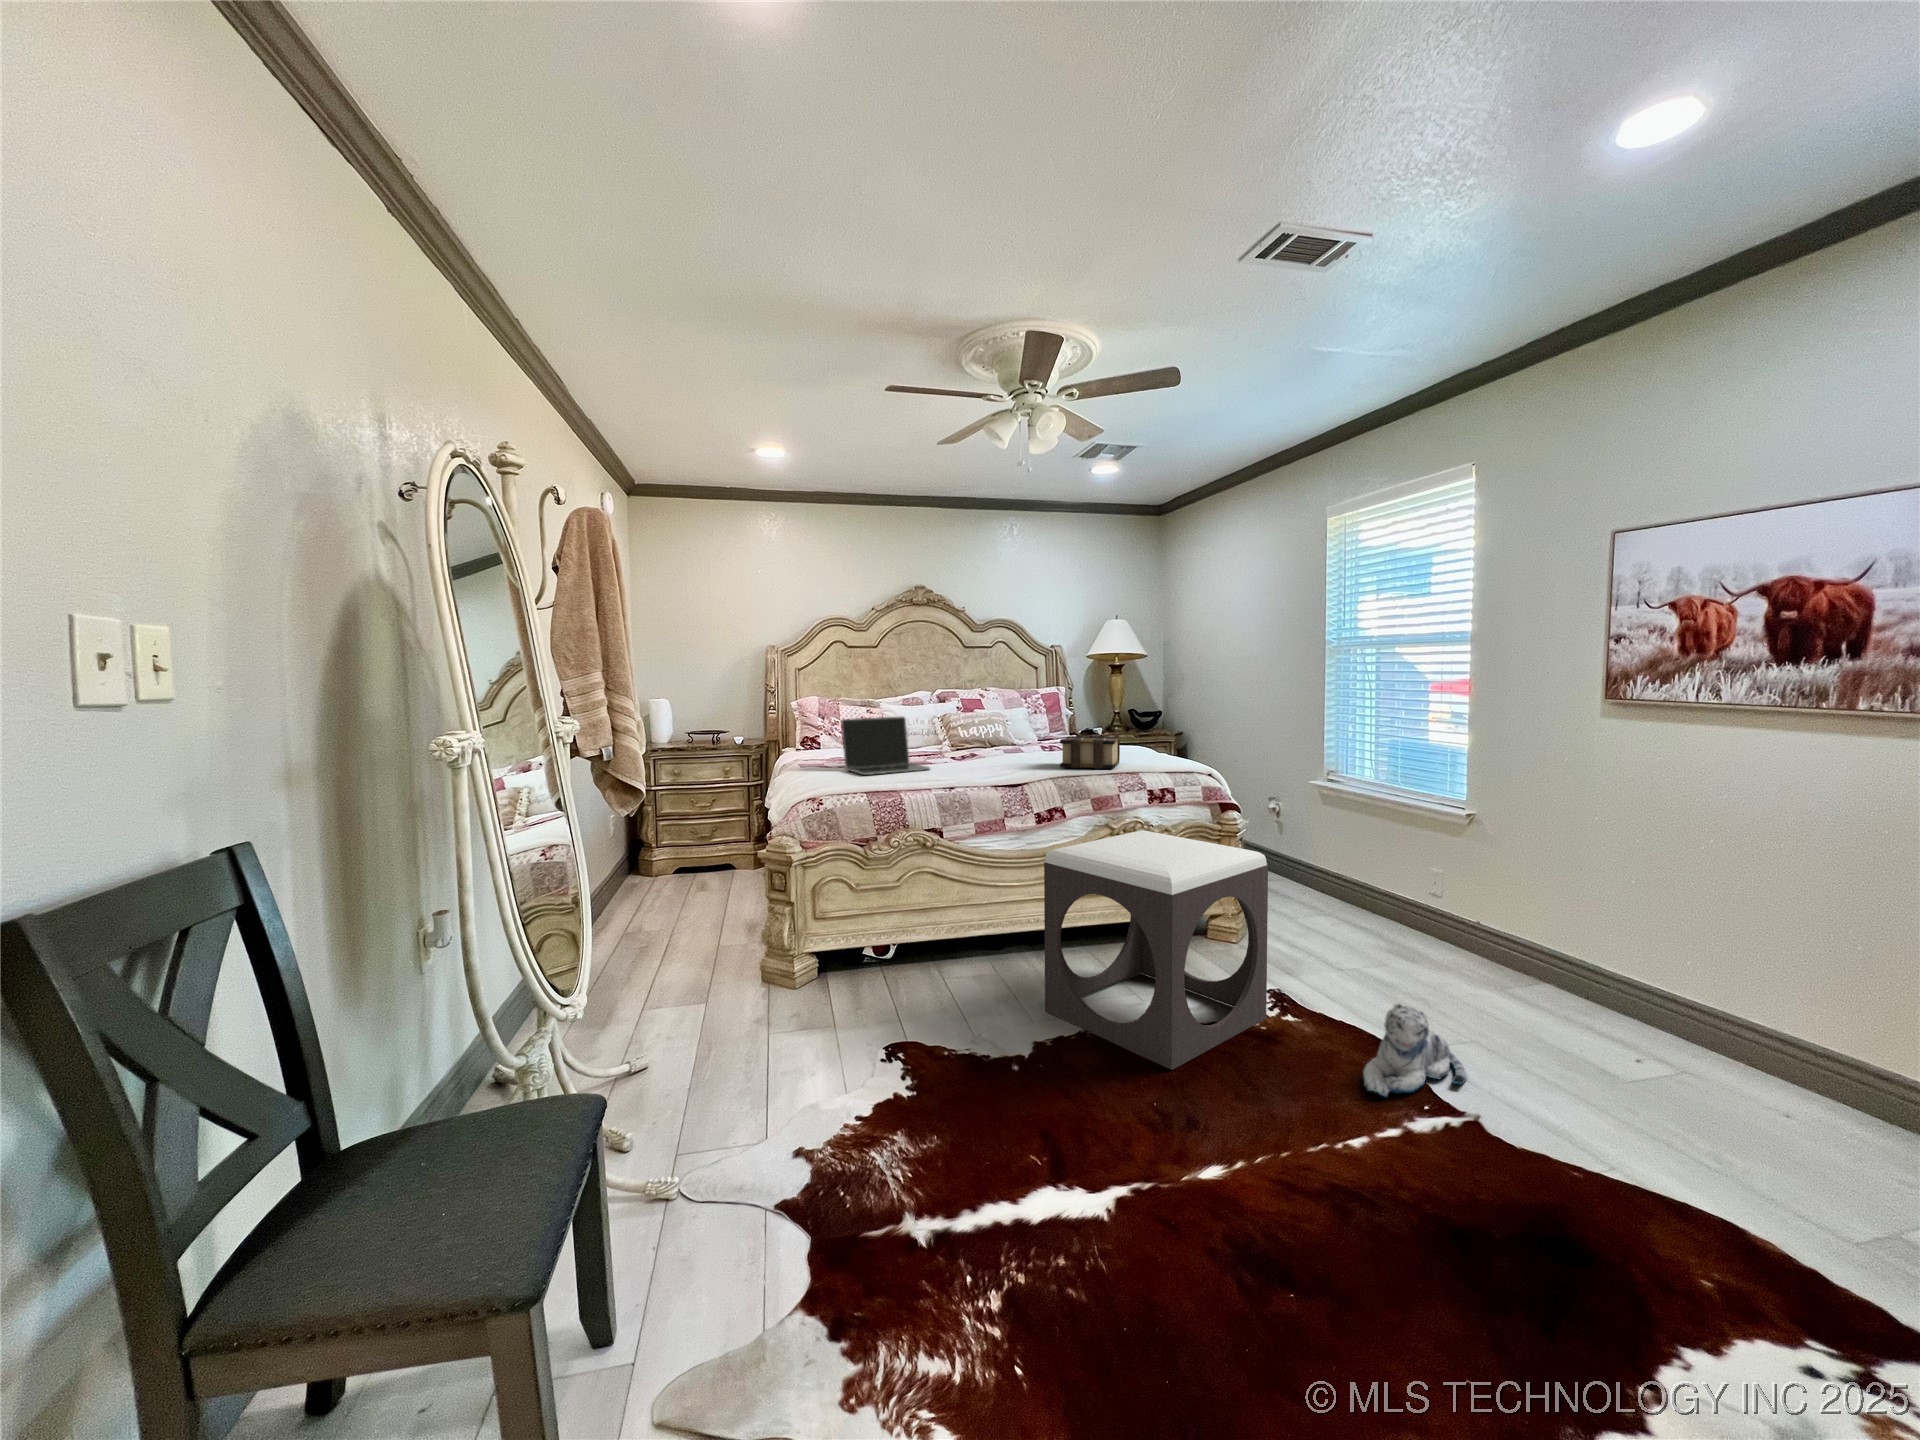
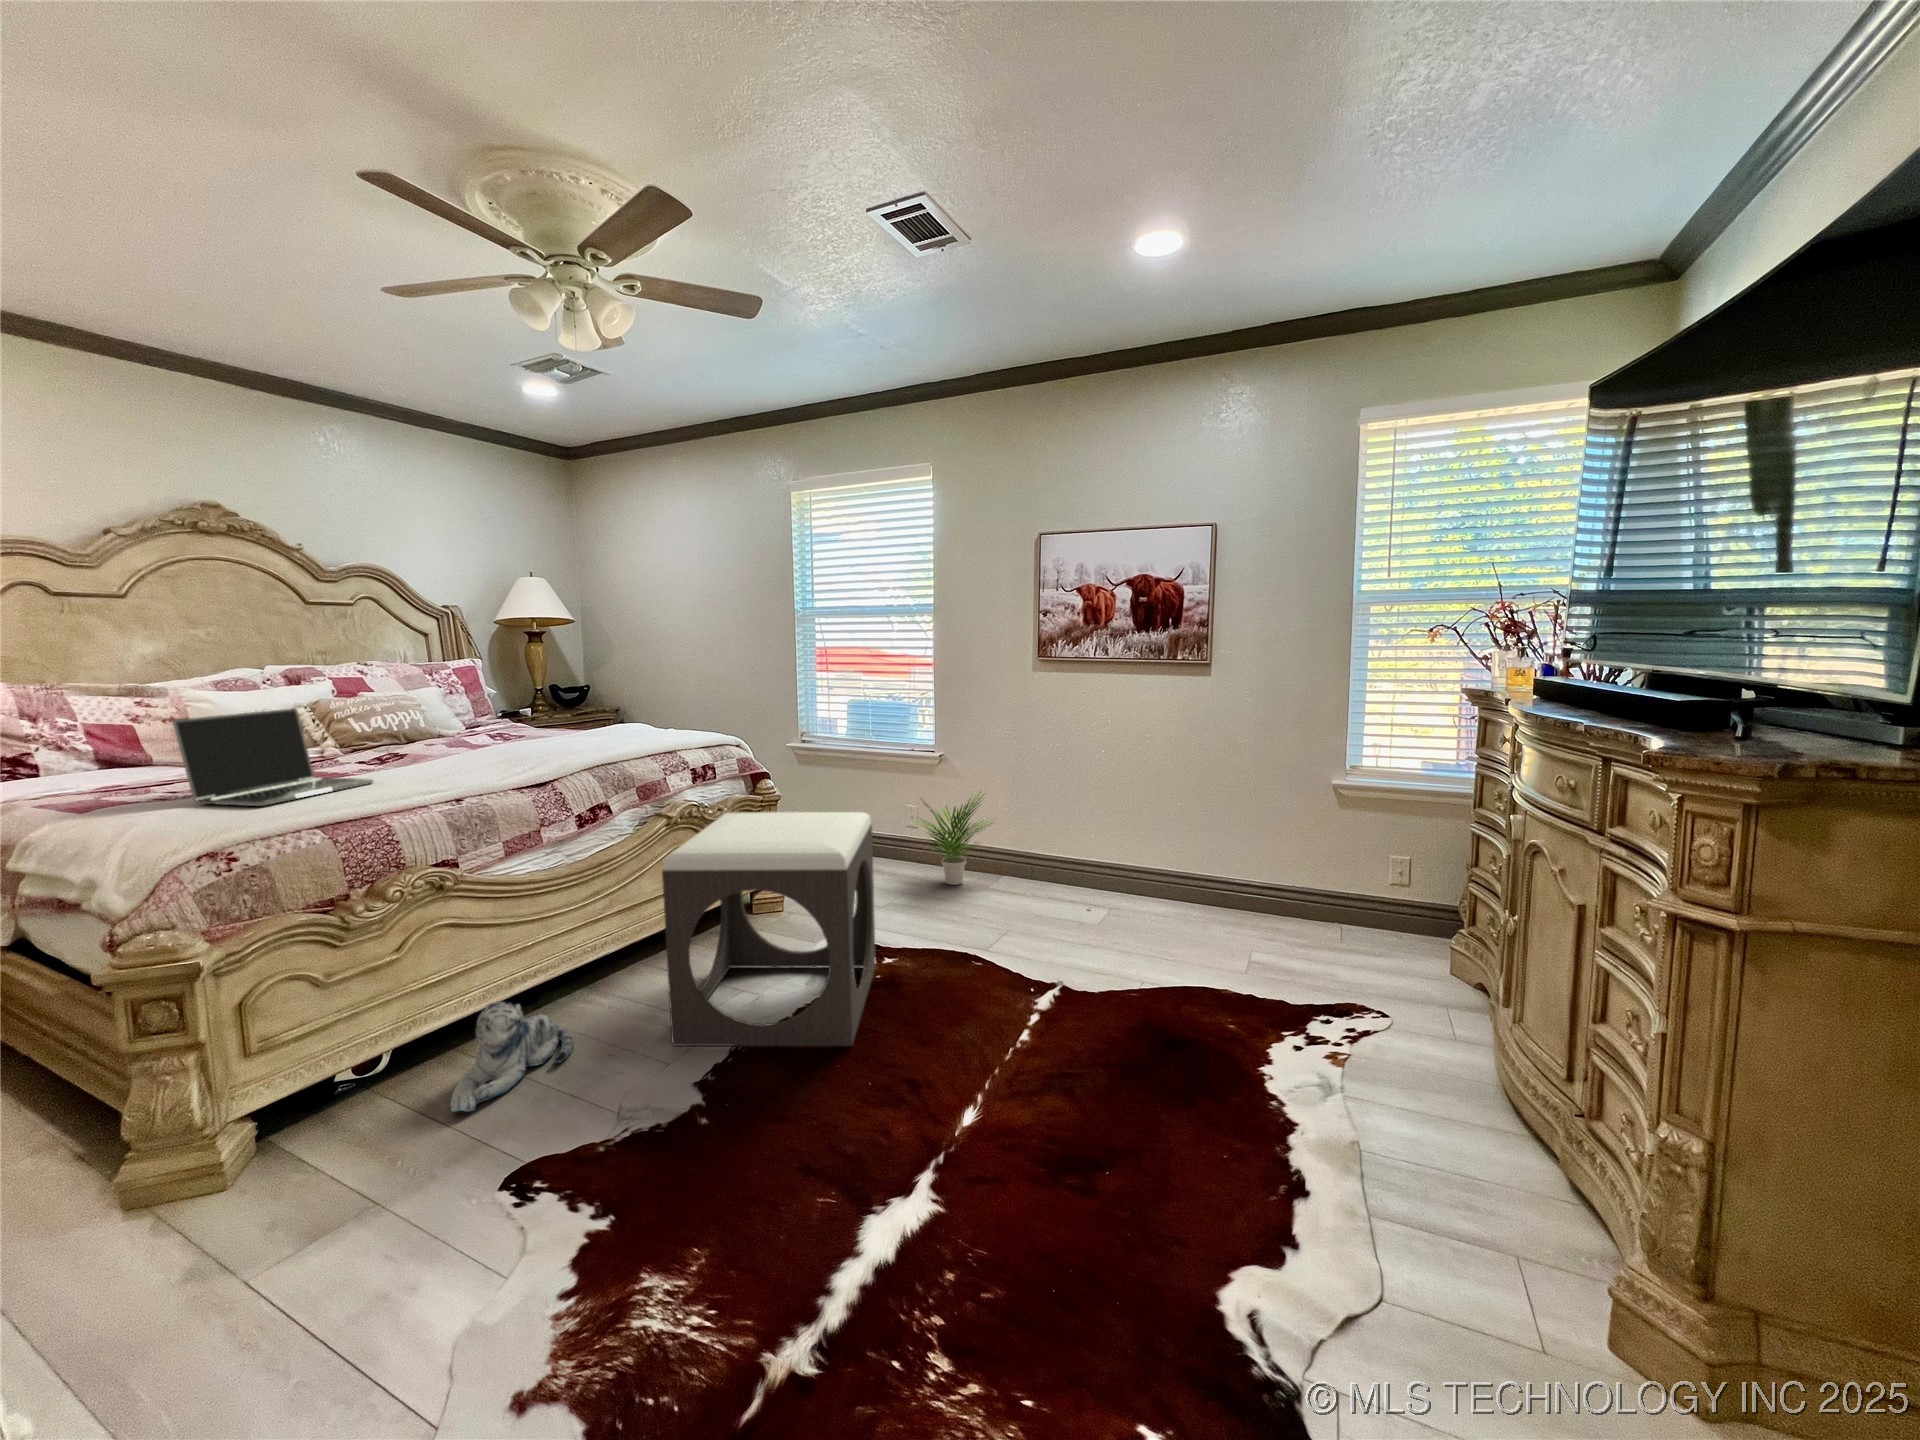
book: present [1060,735,1120,769] -> none [571,714,647,756]
potted plant: none [1400,854,1520,975] -> present [918,792,995,885]
plush toy: present [1363,1003,1467,1096] -> present [450,1002,573,1112]

